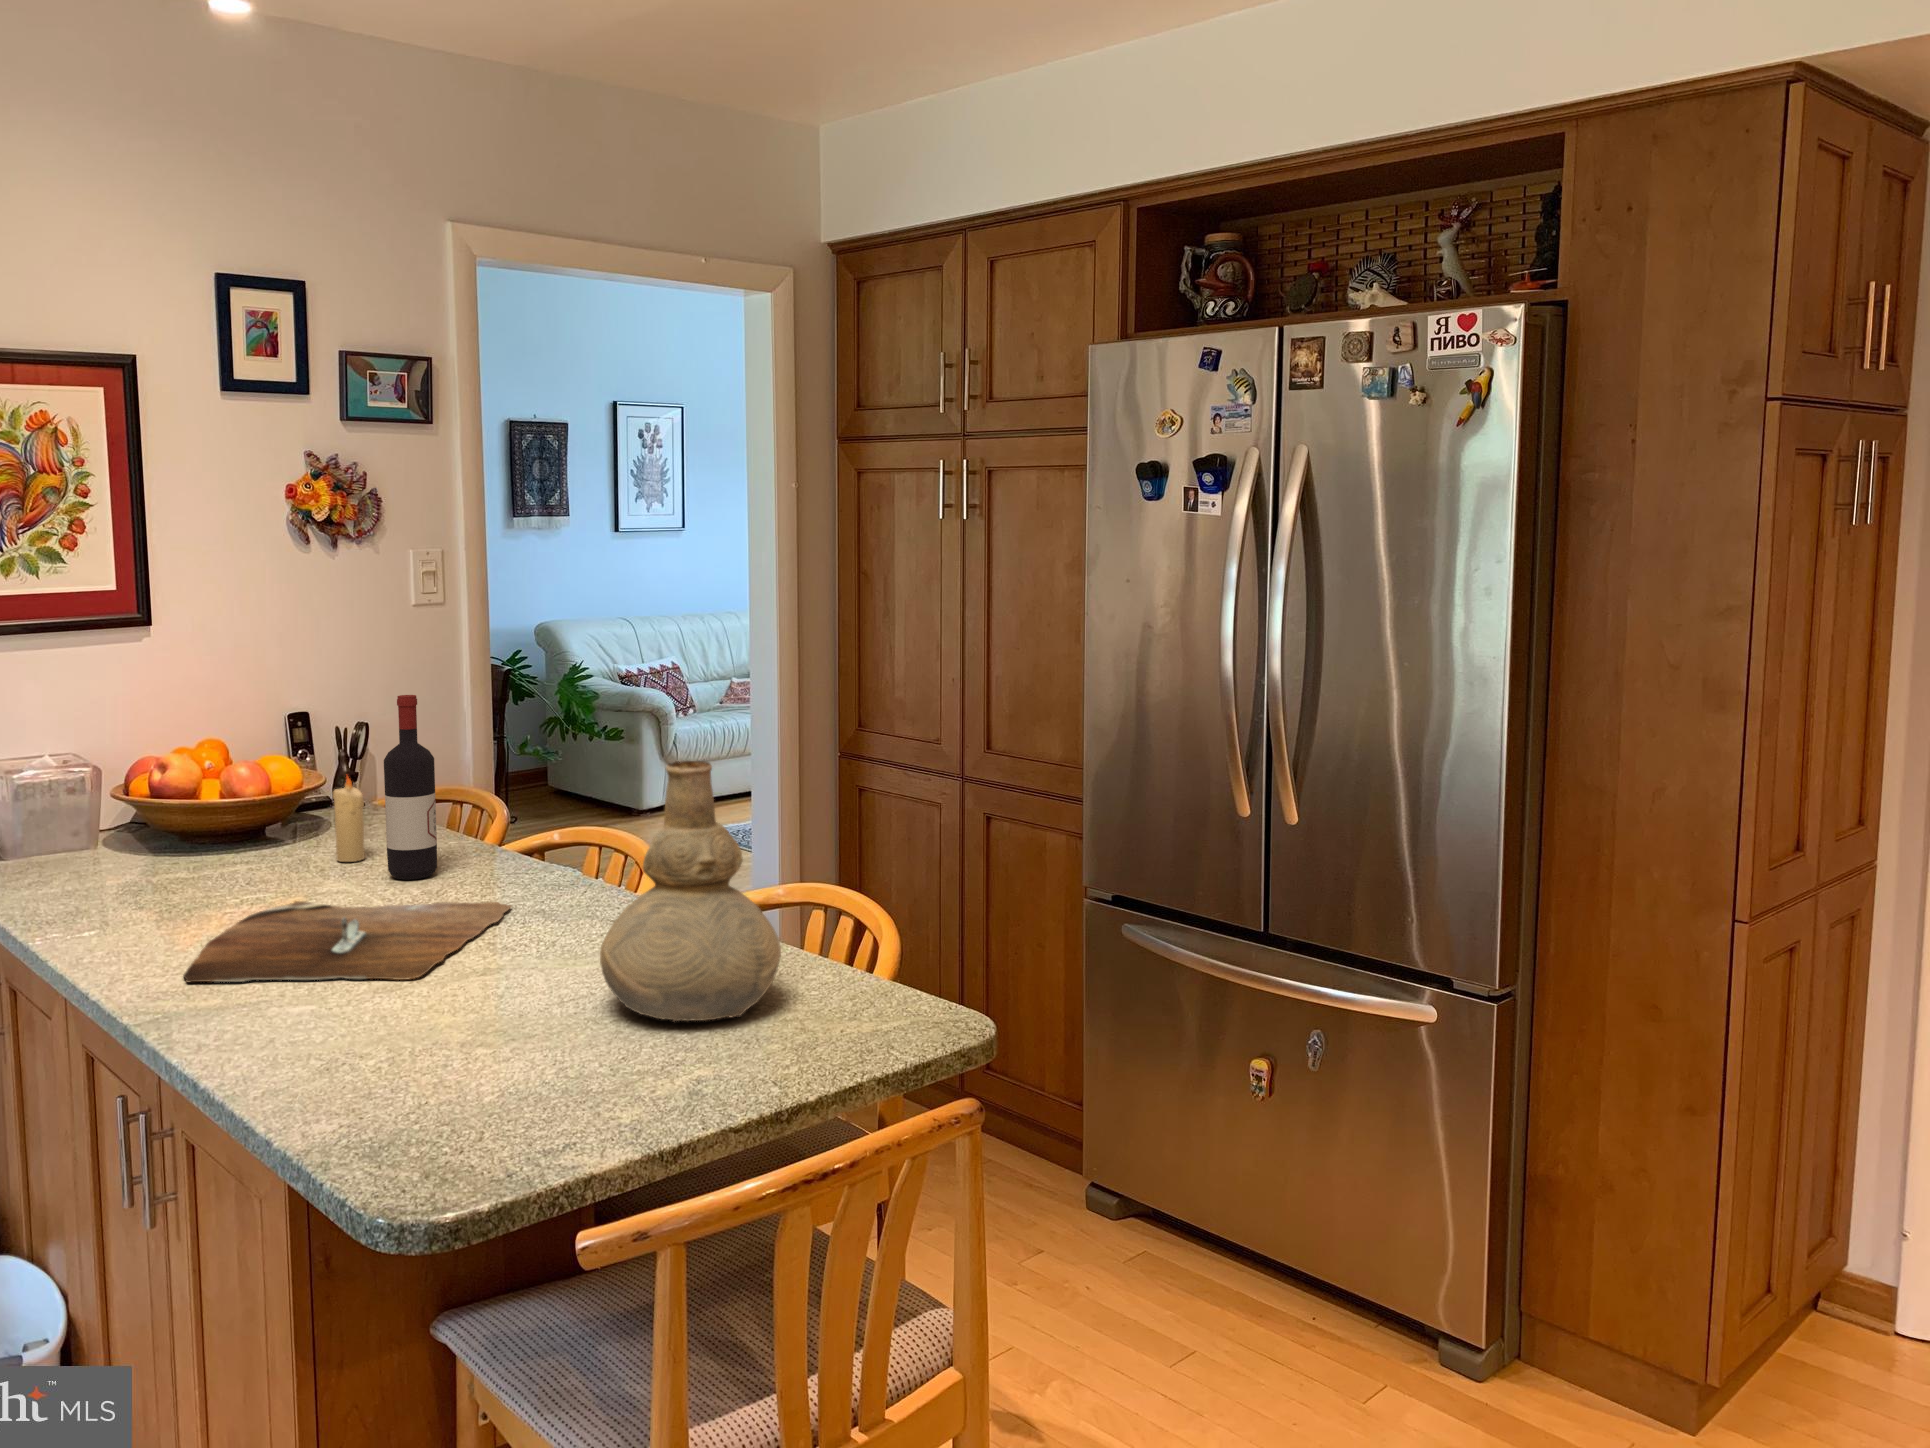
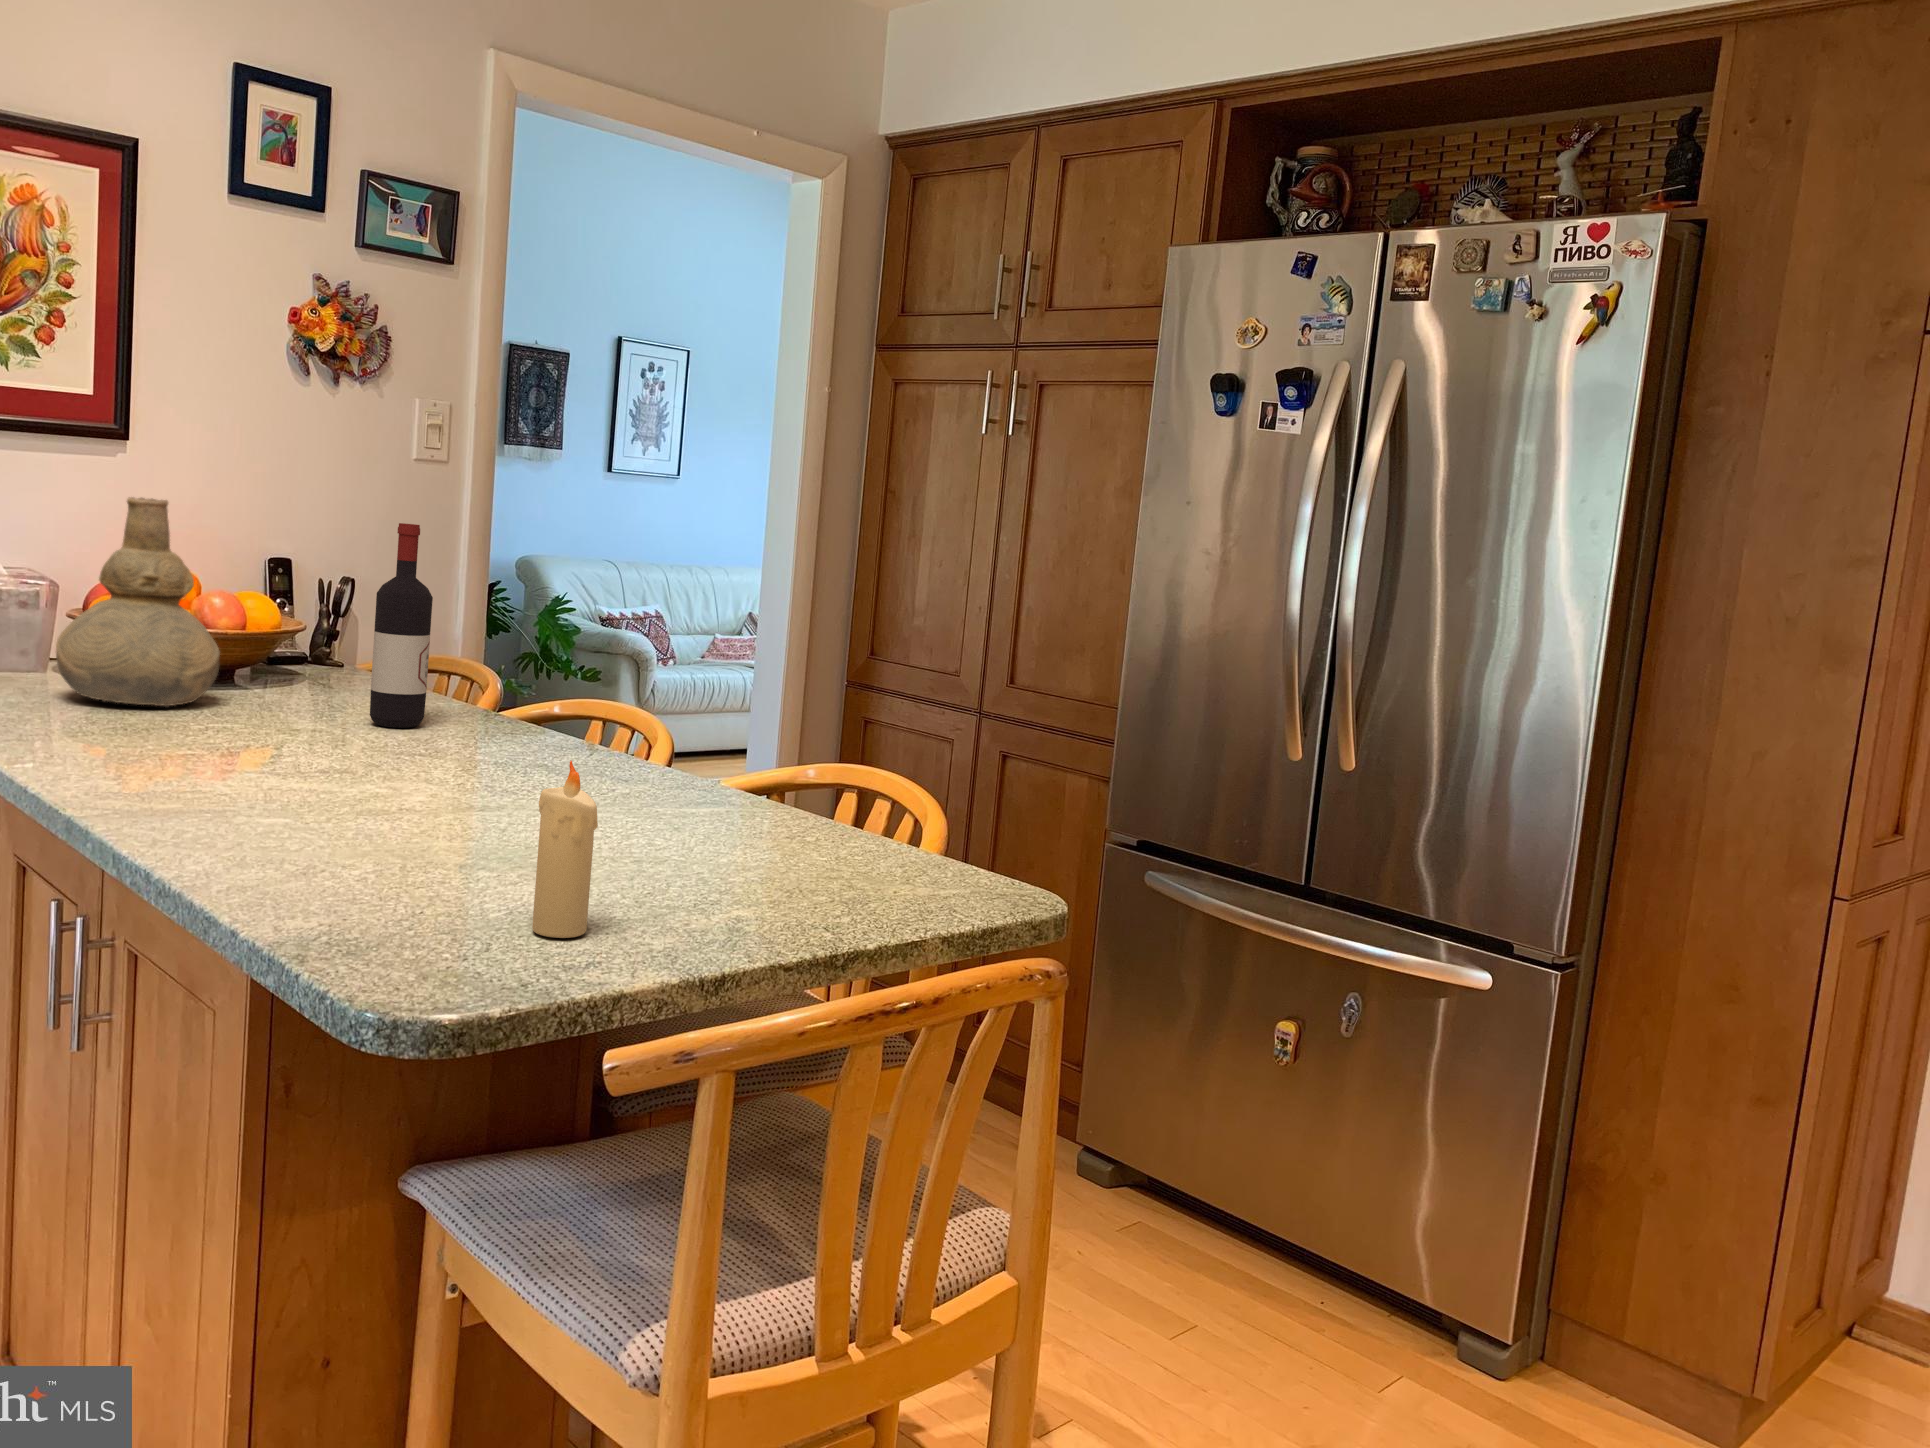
vase: present [600,761,781,1021] -> present [56,497,220,706]
candle: present [333,776,365,862] -> present [532,761,598,938]
cutting board: present [183,901,511,982] -> none [139,731,509,806]

